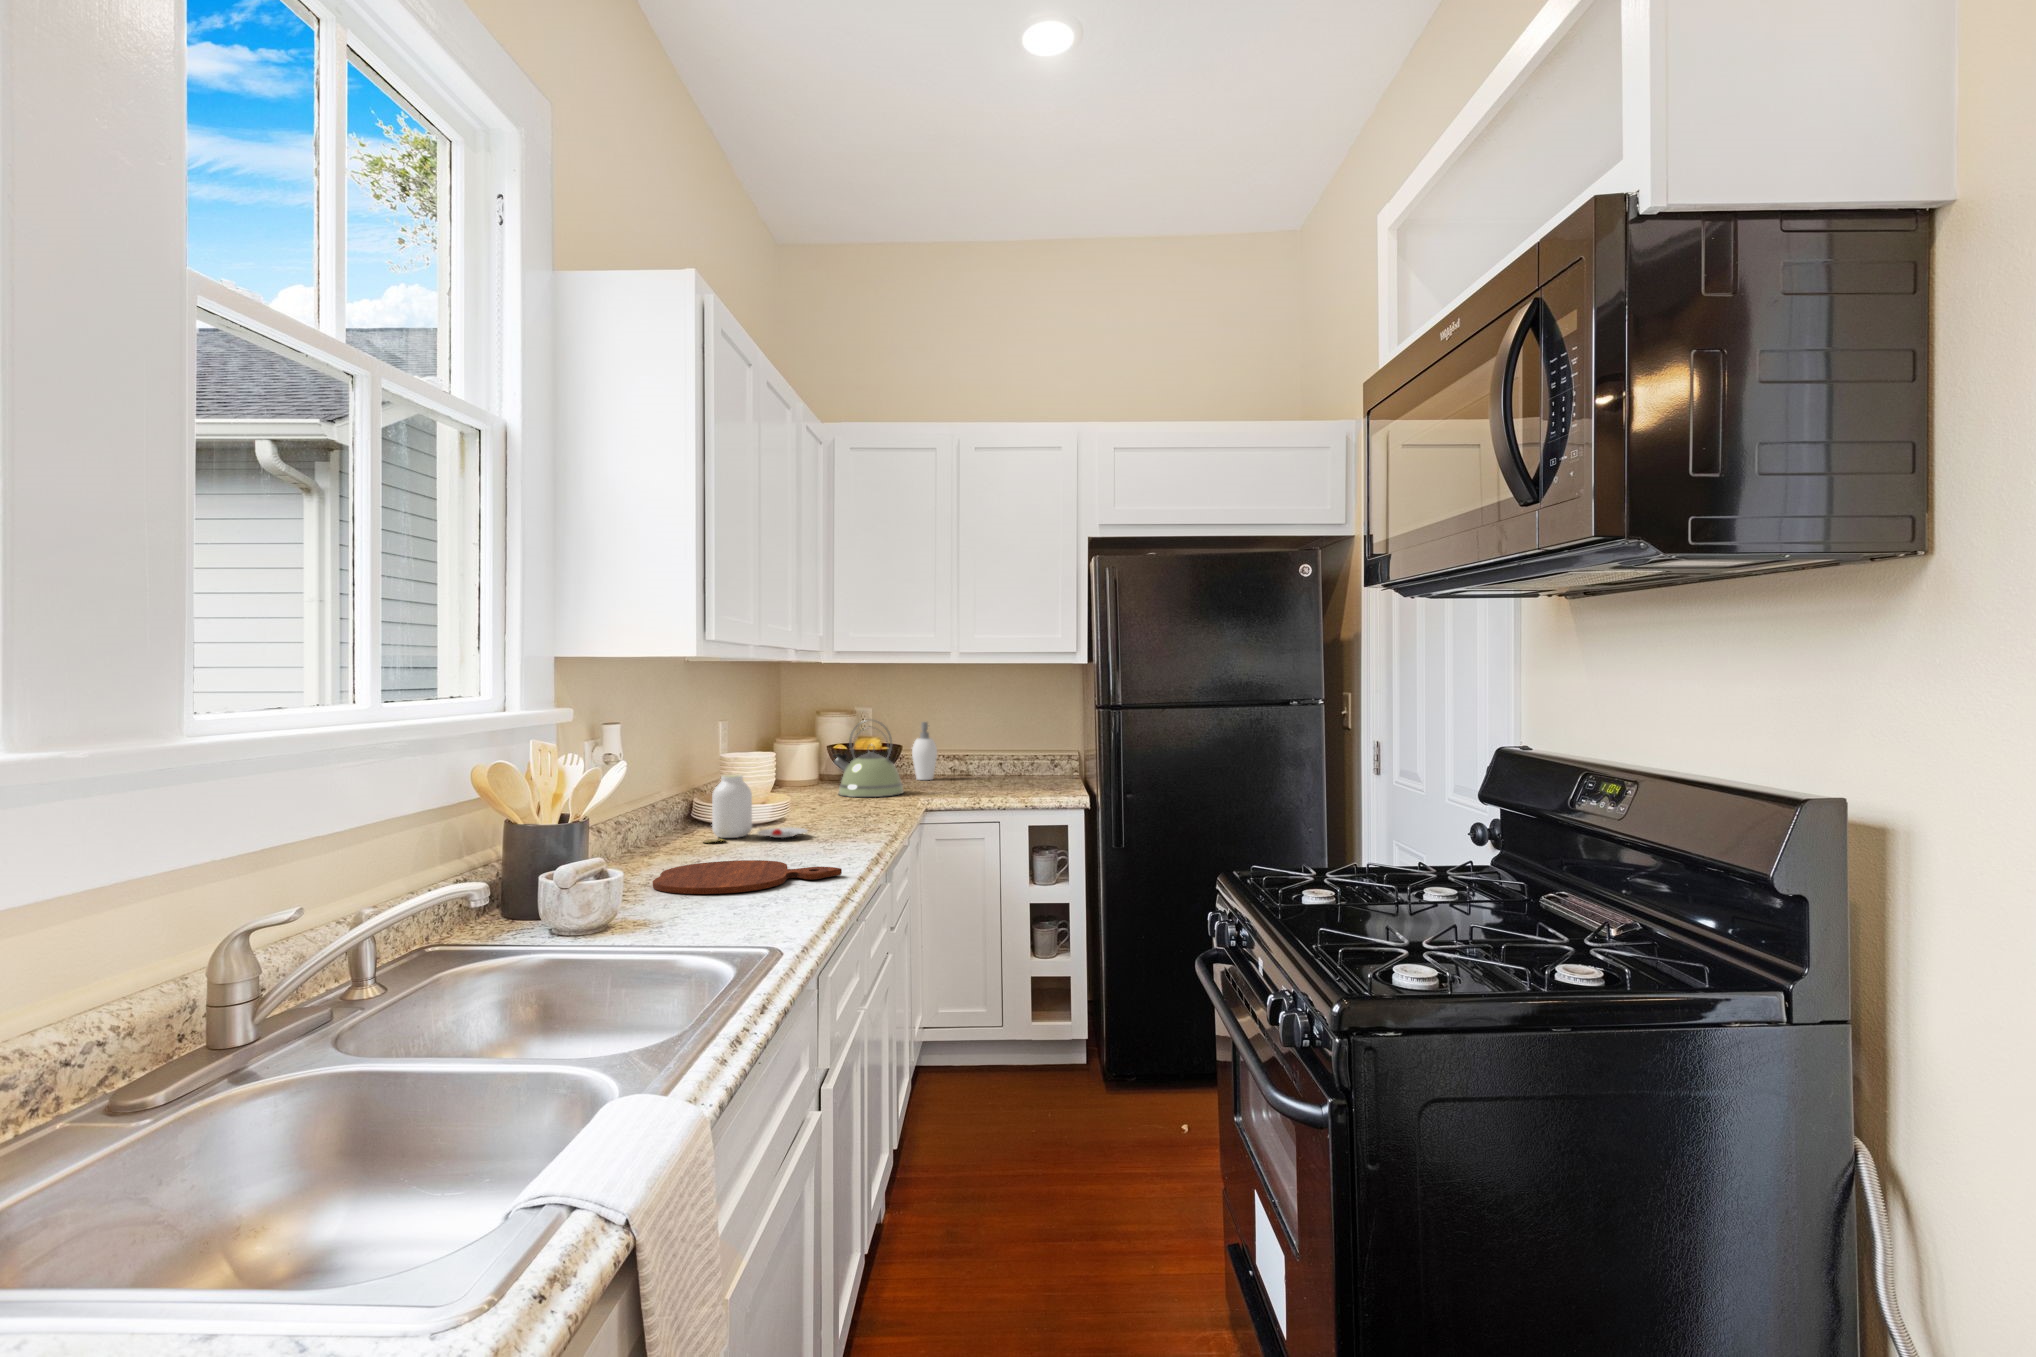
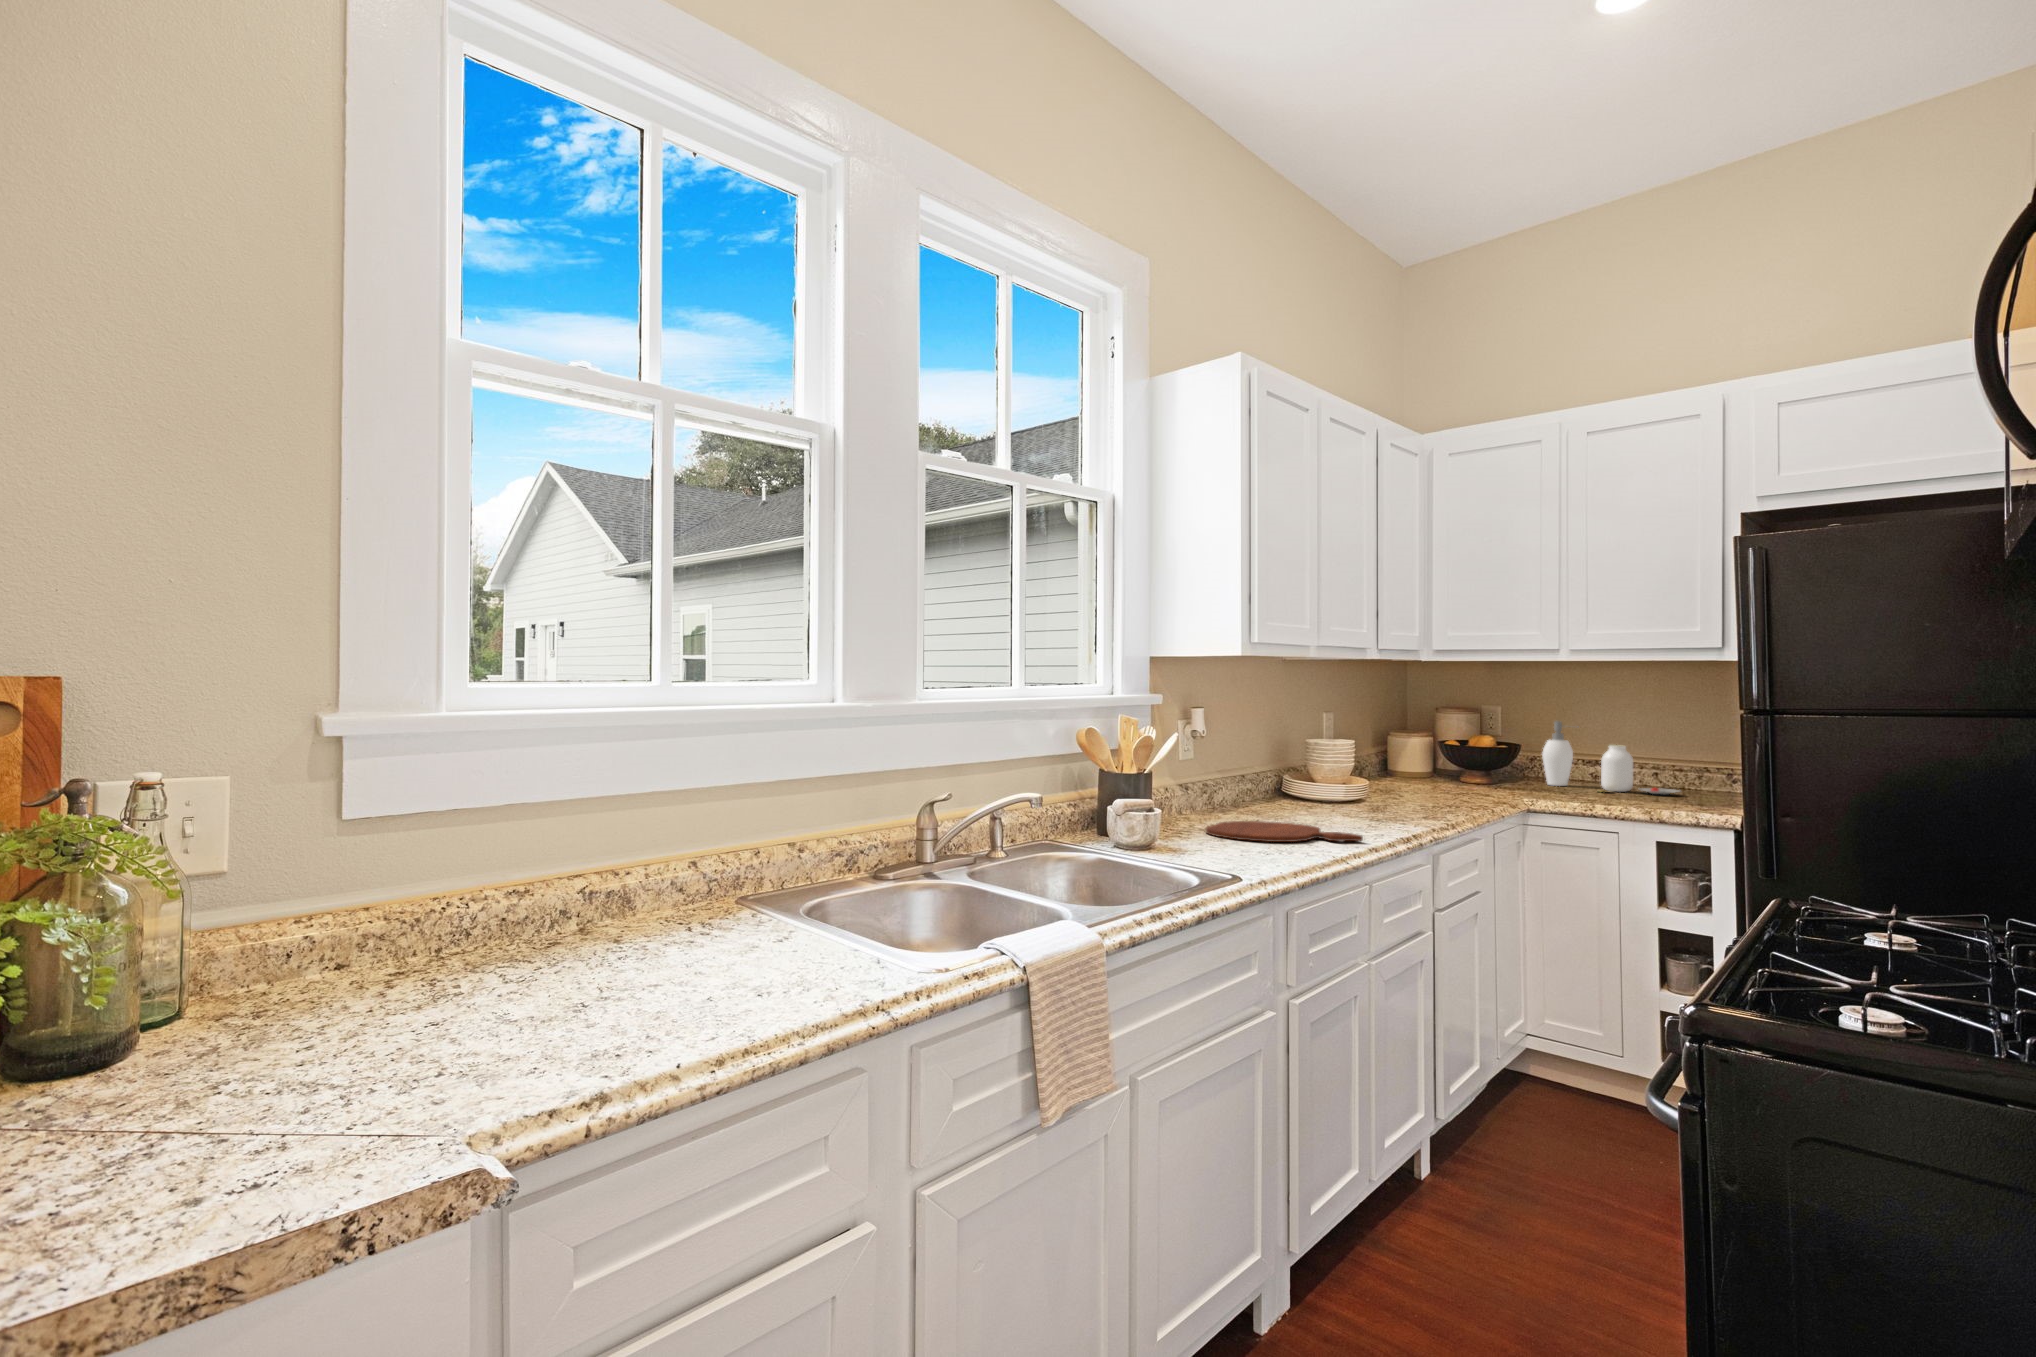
kettle: present [833,721,903,797] -> none [1438,714,1514,795]
jar: present [704,775,807,843] -> present [1601,745,1679,794]

